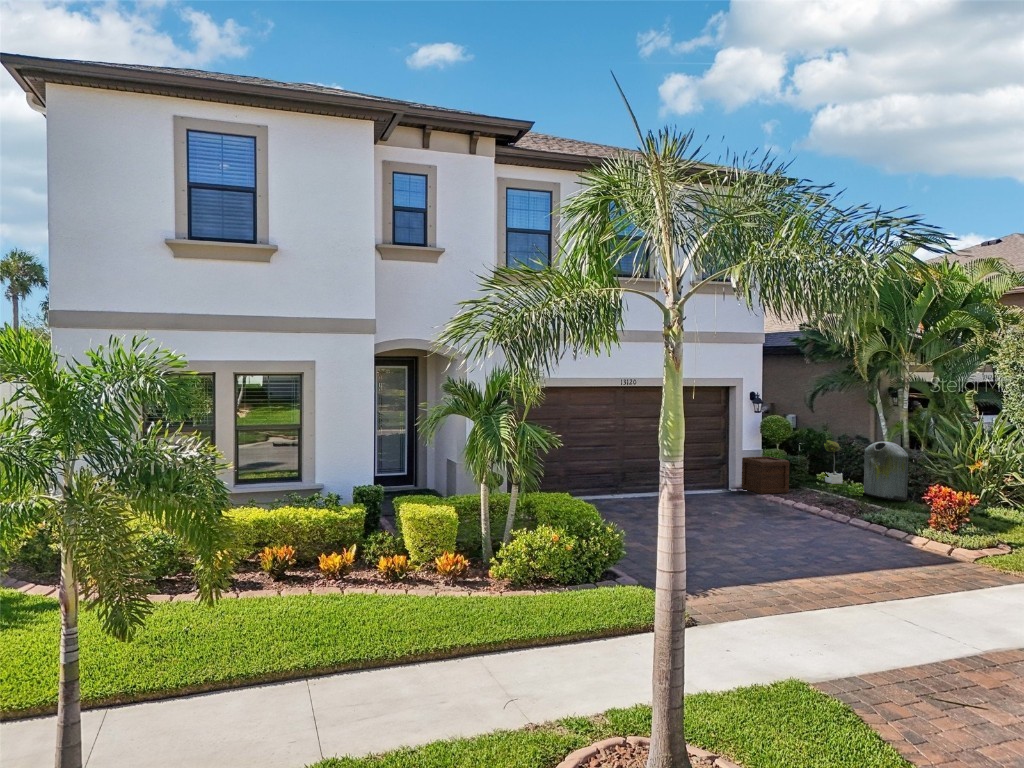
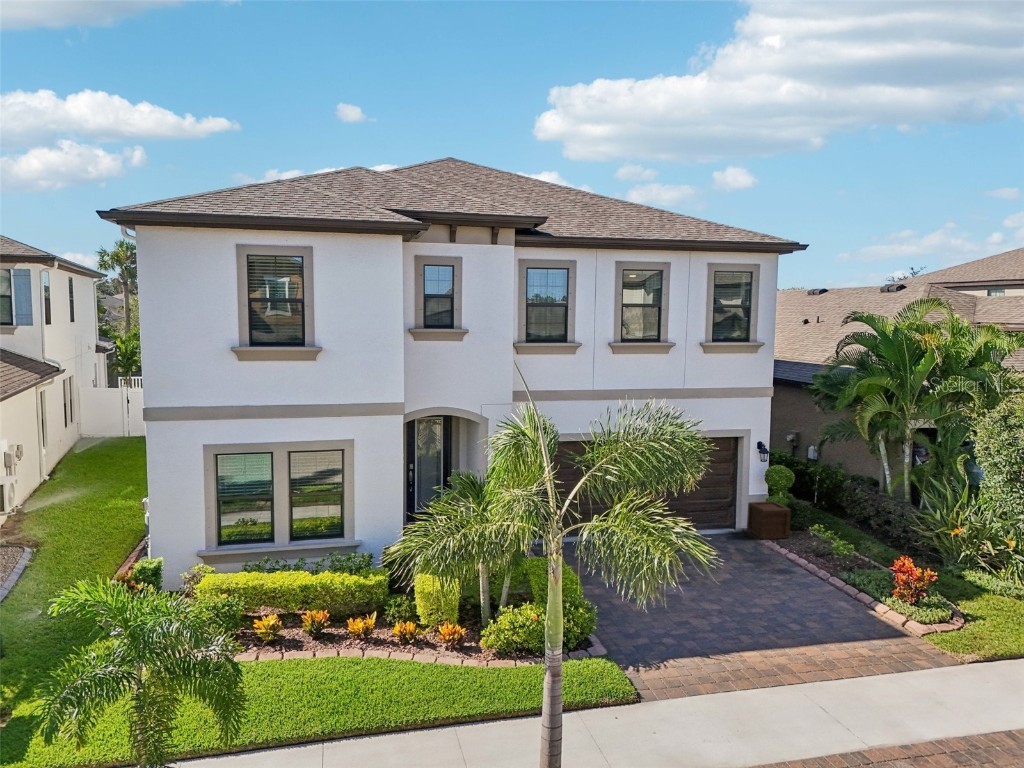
potted tree: present [824,440,843,484] -> none [832,484,850,526]
trash can: present [864,442,908,501] -> none [862,496,901,554]

